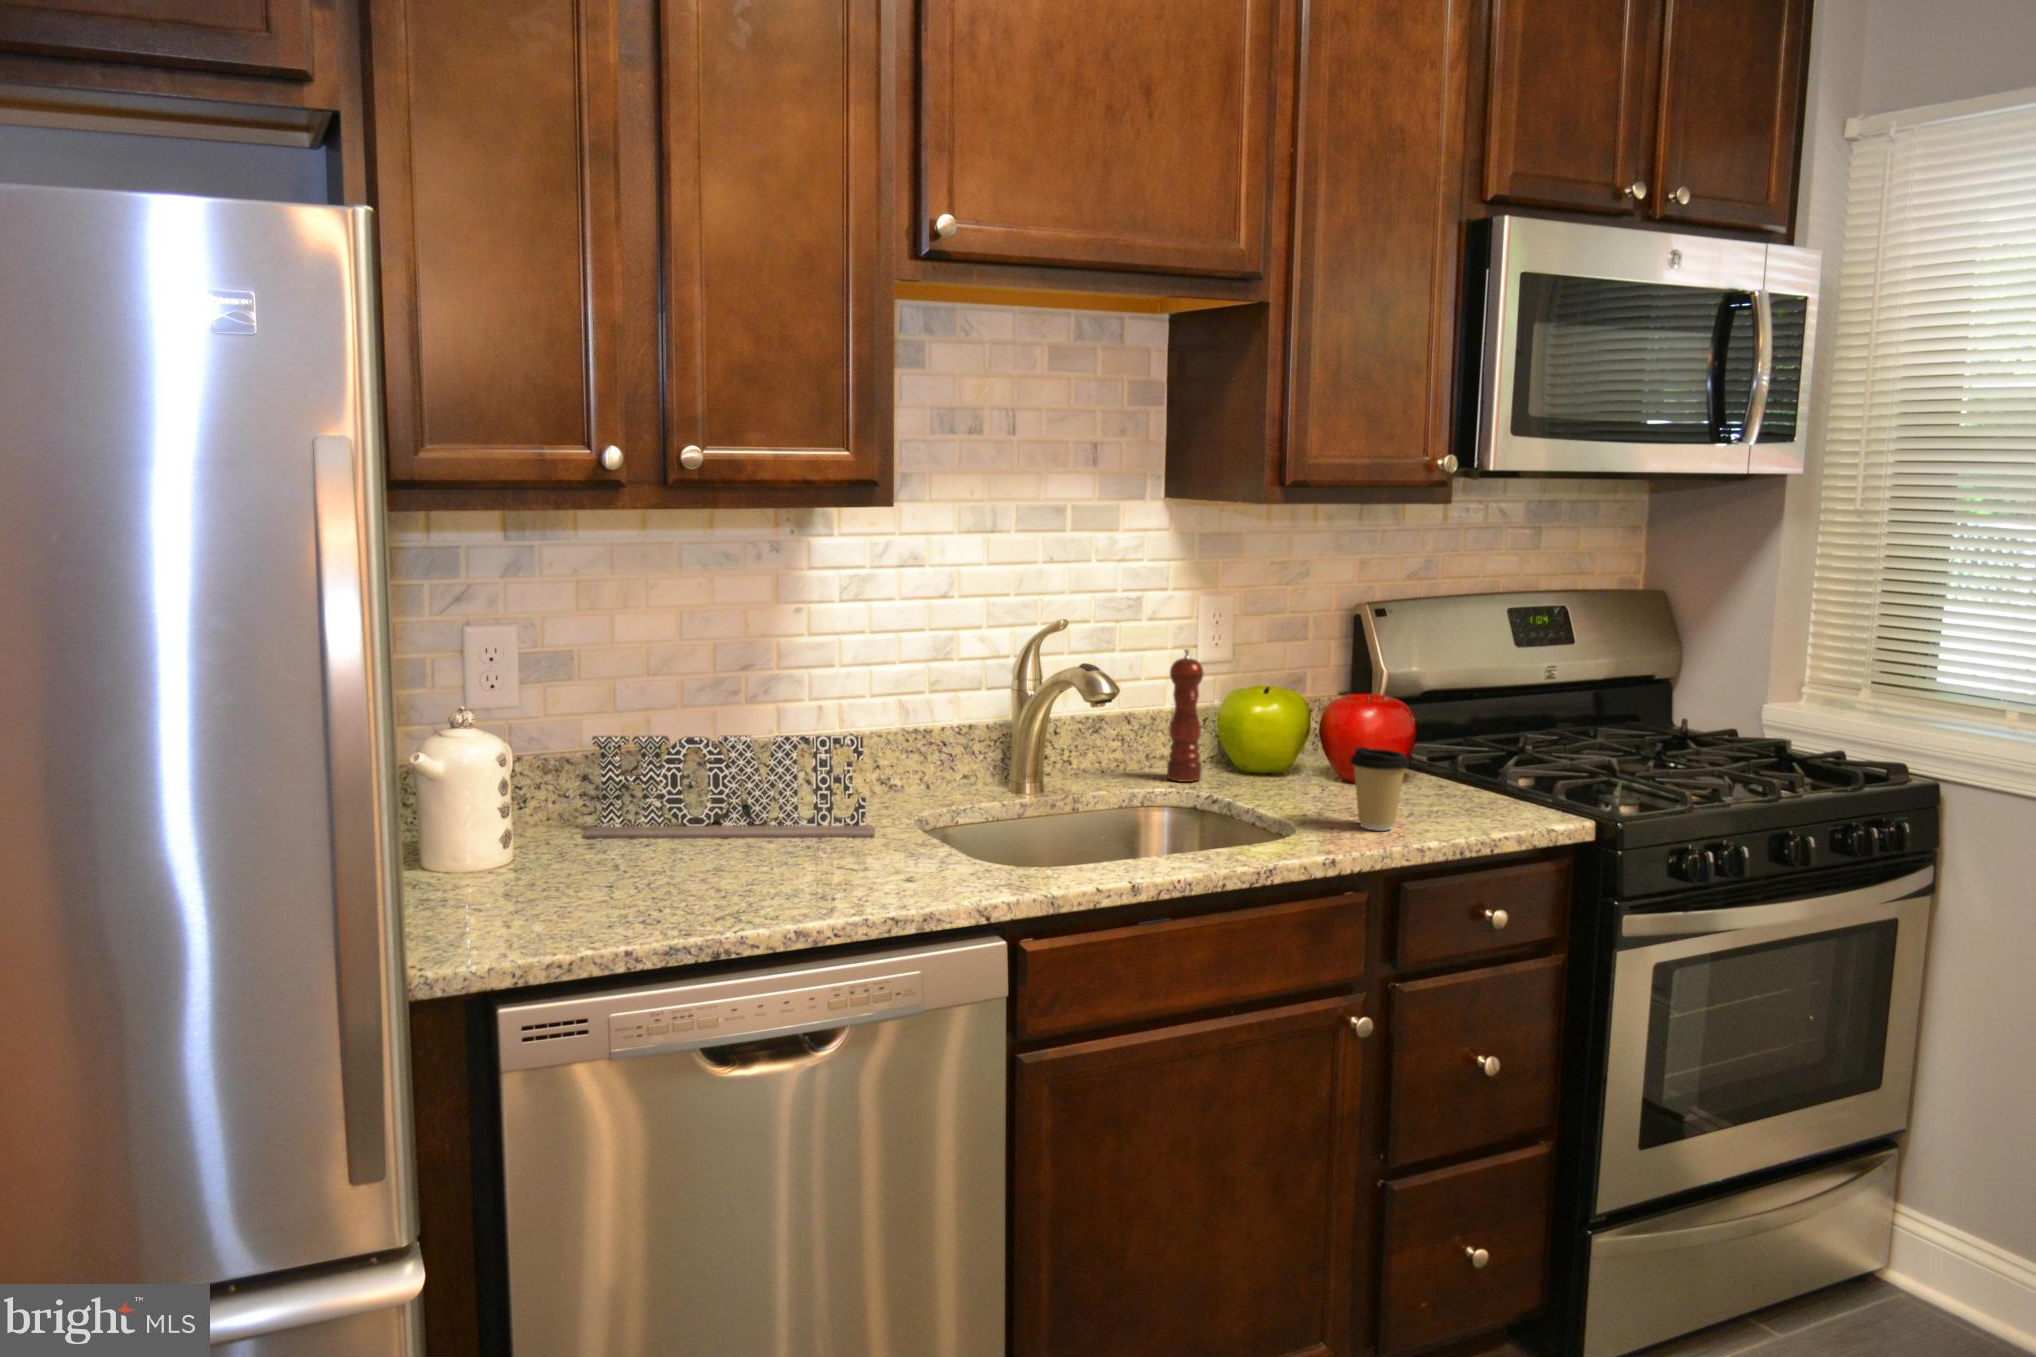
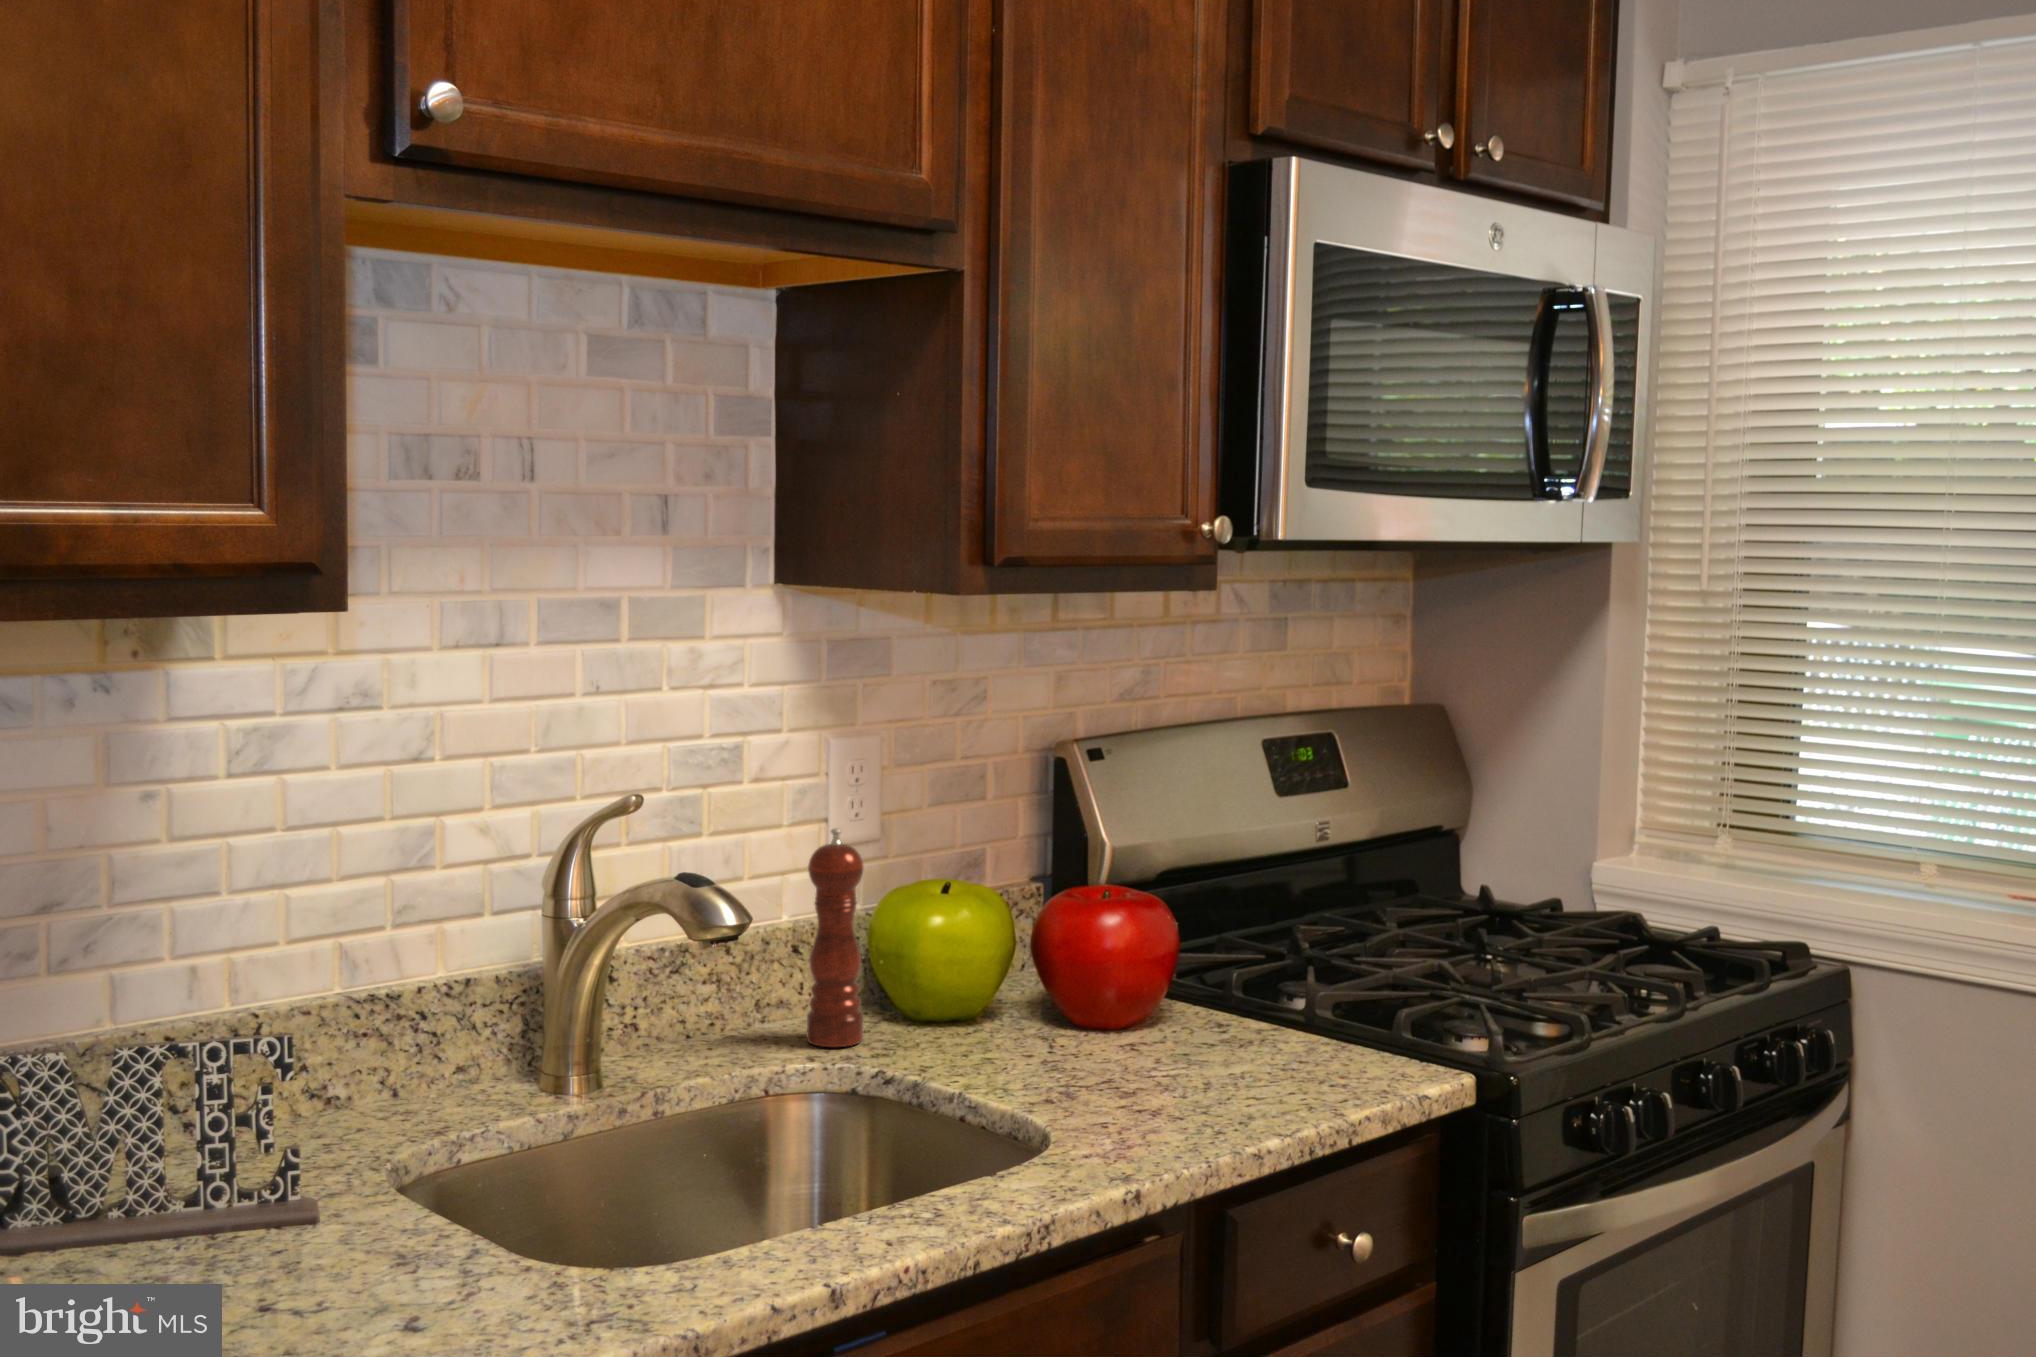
coffee cup: present [1350,747,1409,831] -> none [1128,985,1222,1121]

